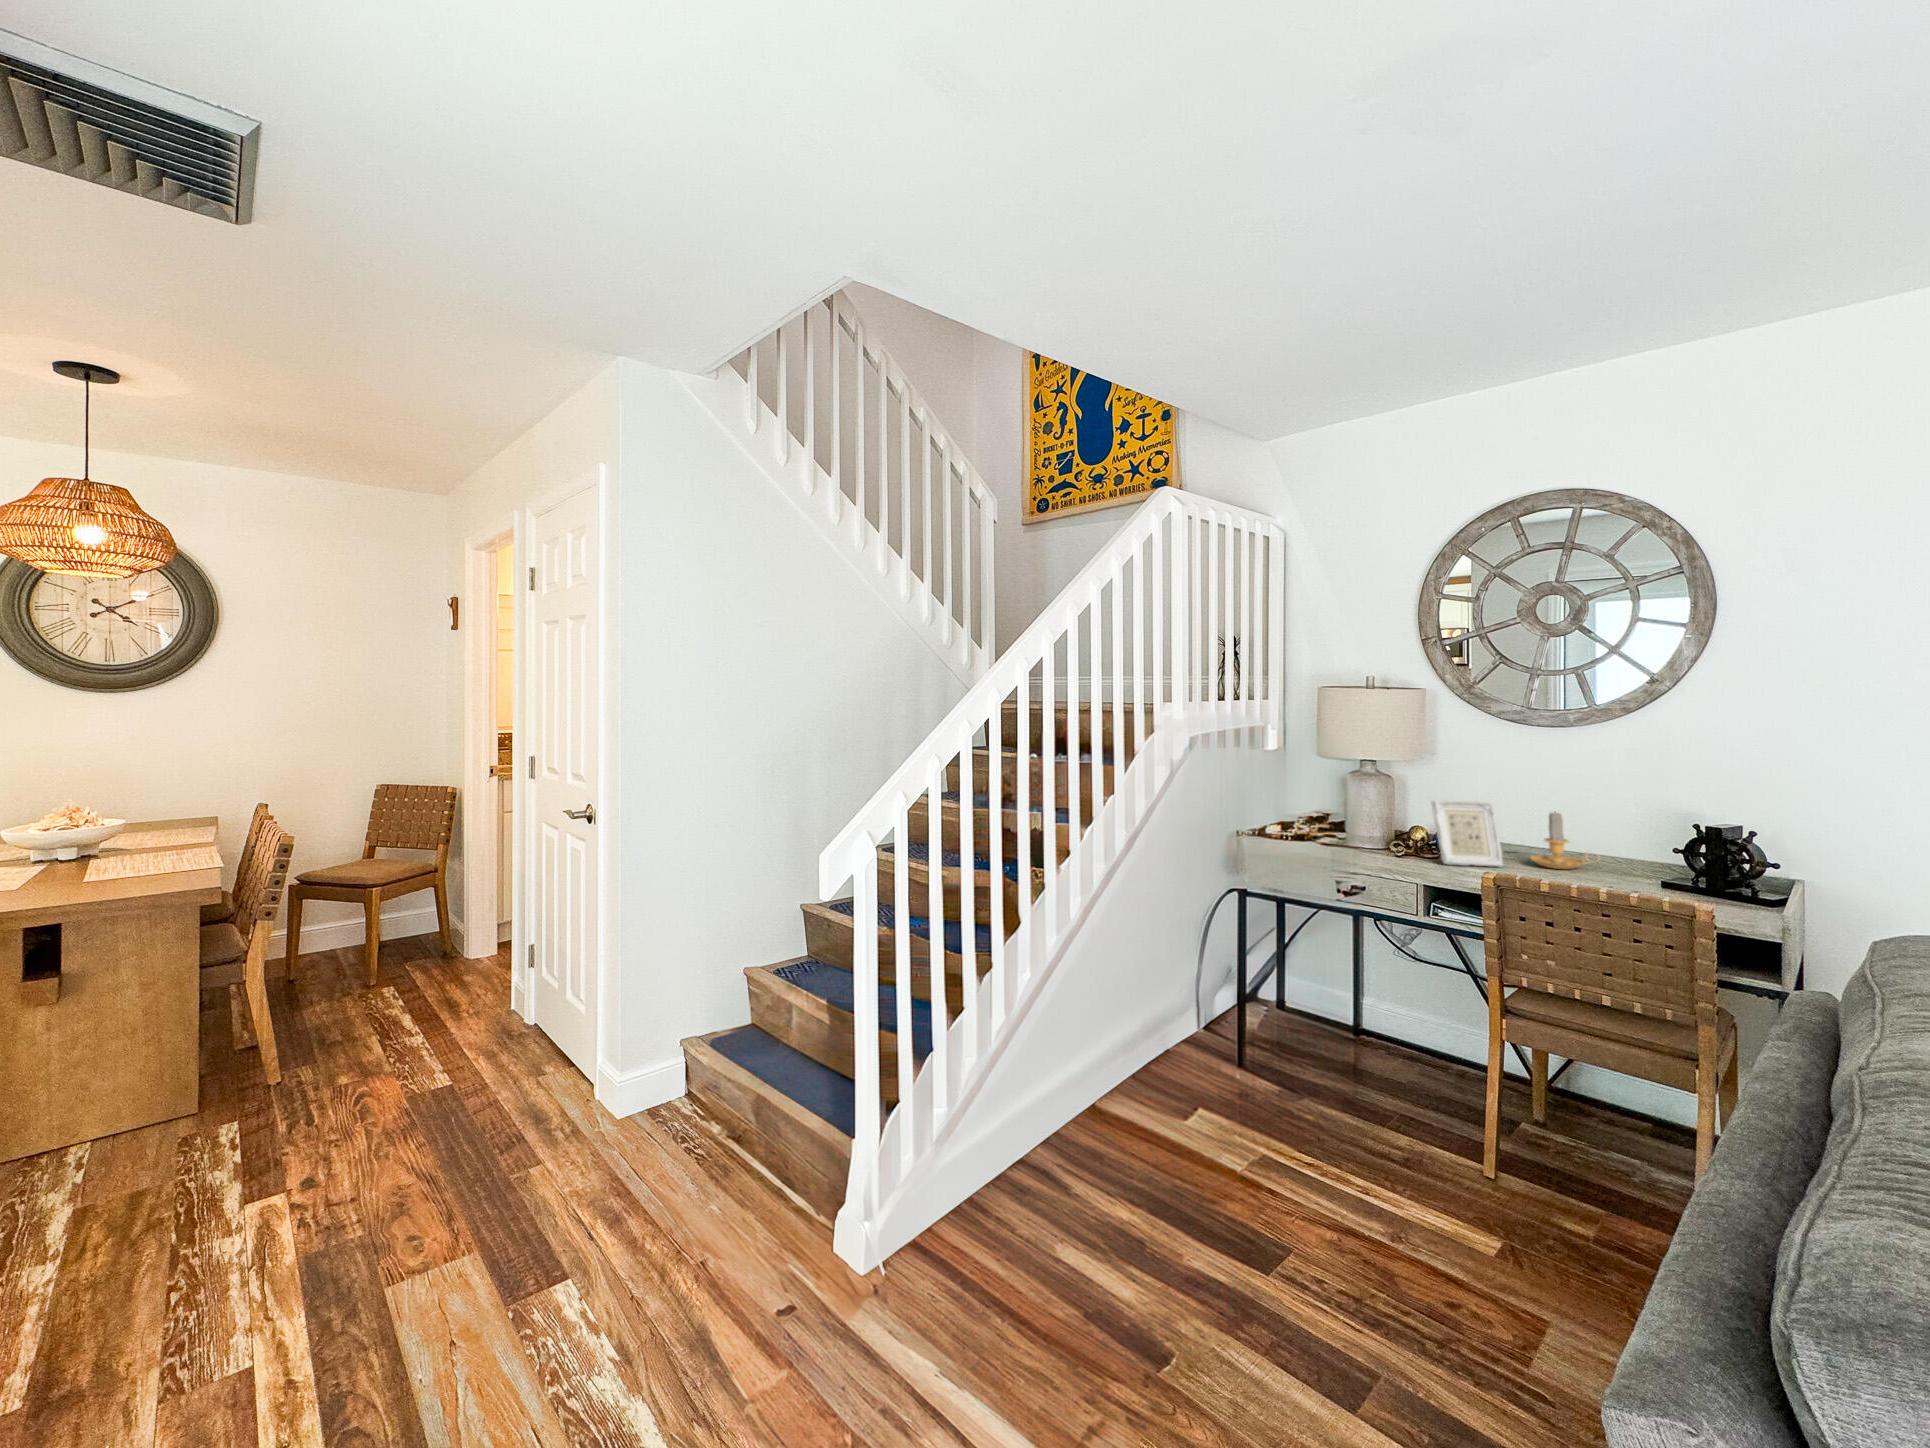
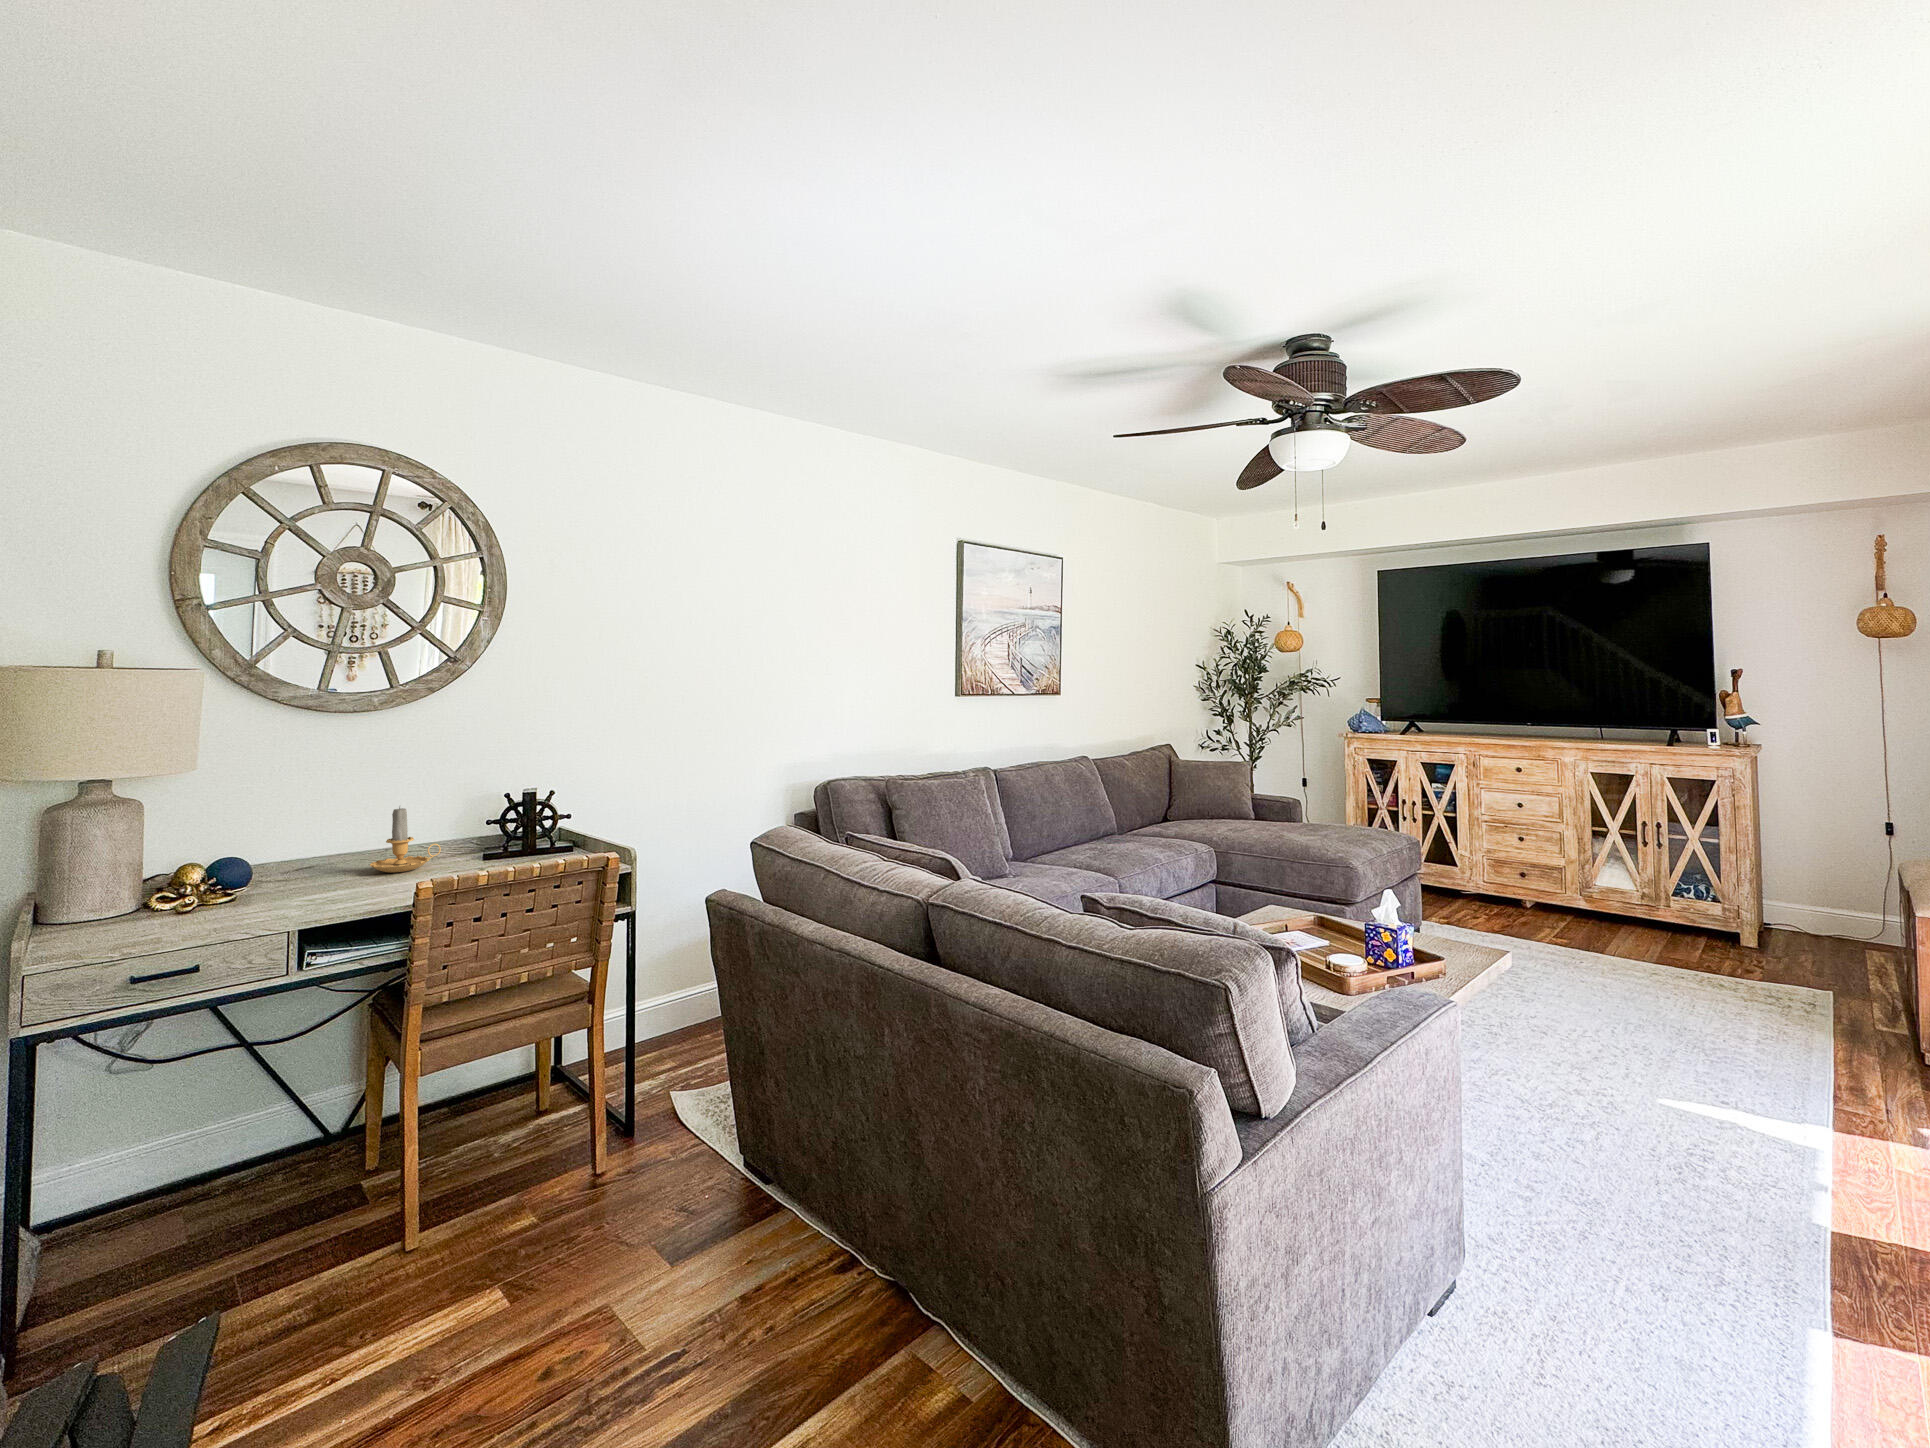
picture frame: present [1431,800,1503,867] -> none [257,808,361,898]

